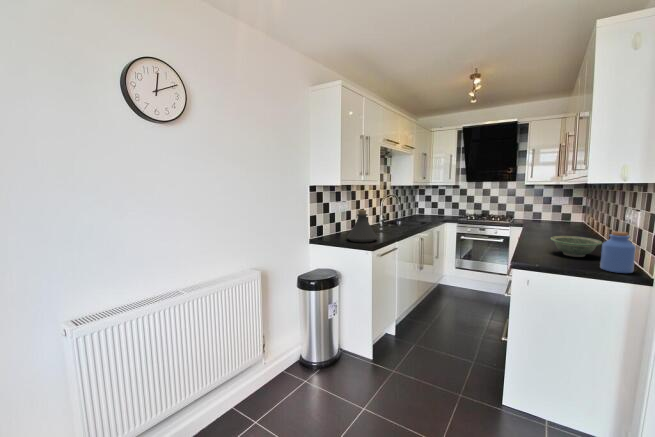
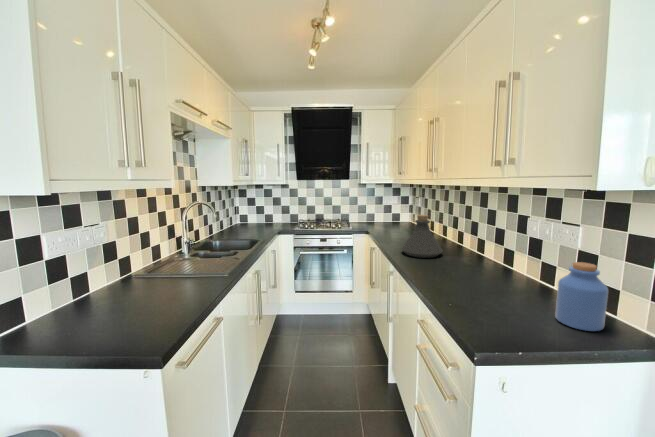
bottle: present [347,210,378,242] -> present [401,215,443,258]
bowl: present [550,236,602,257] -> none [455,259,521,294]

